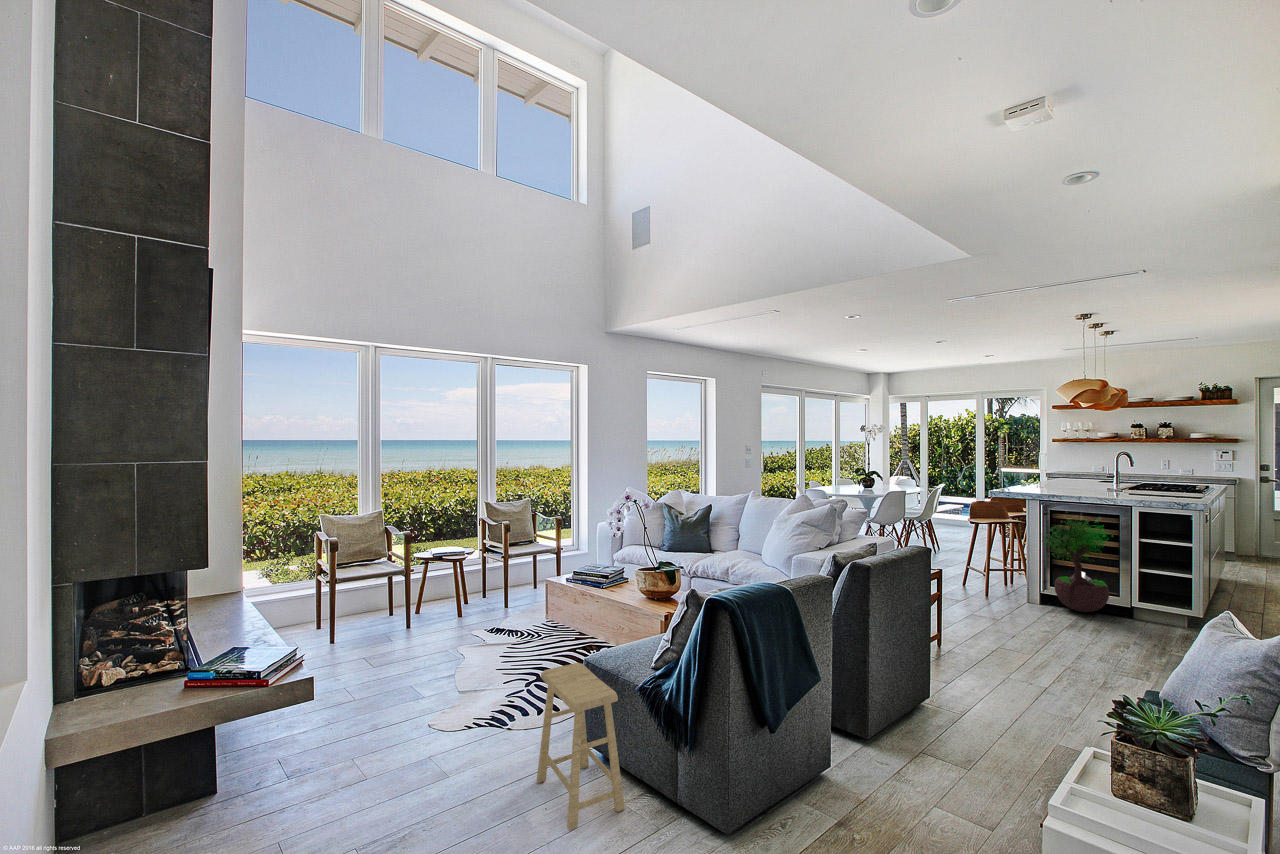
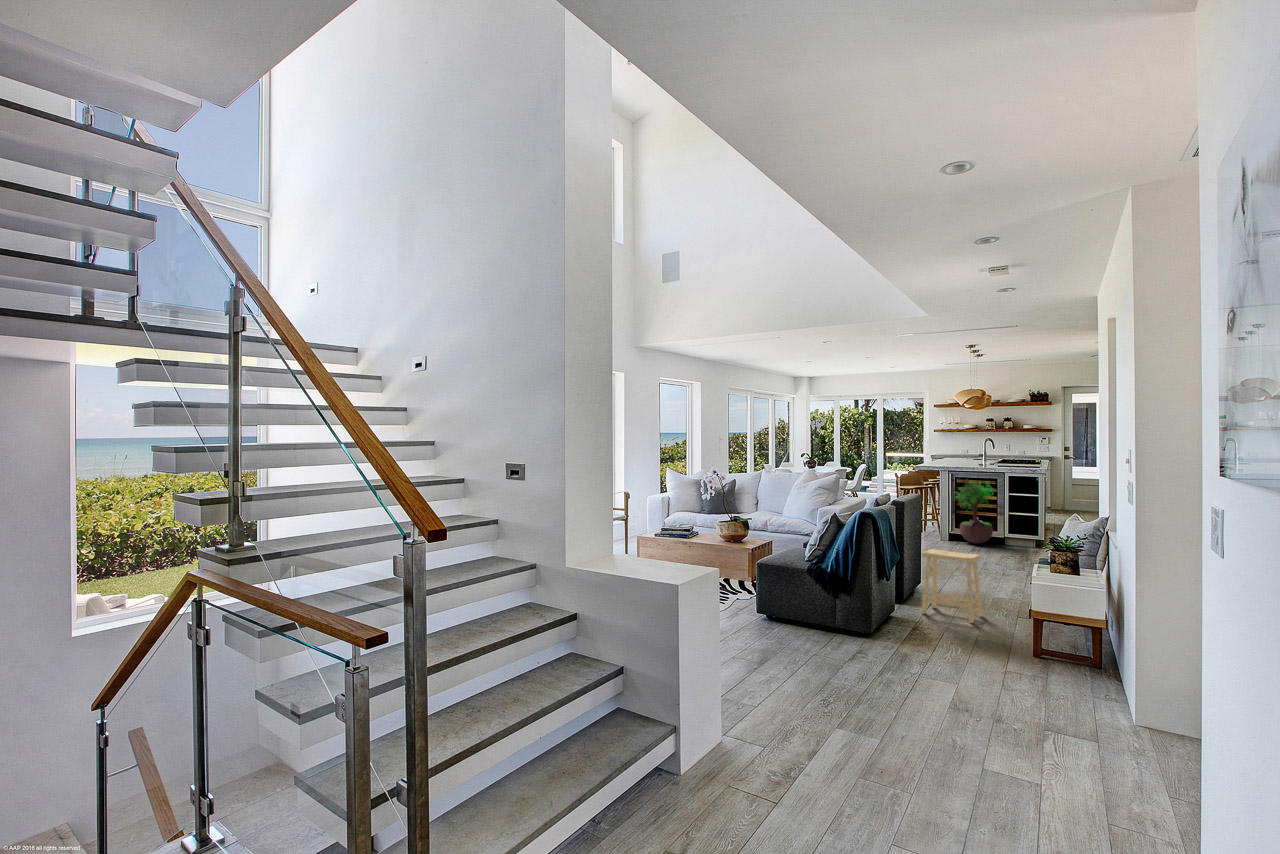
footstool: present [537,663,625,830] -> present [922,549,983,623]

